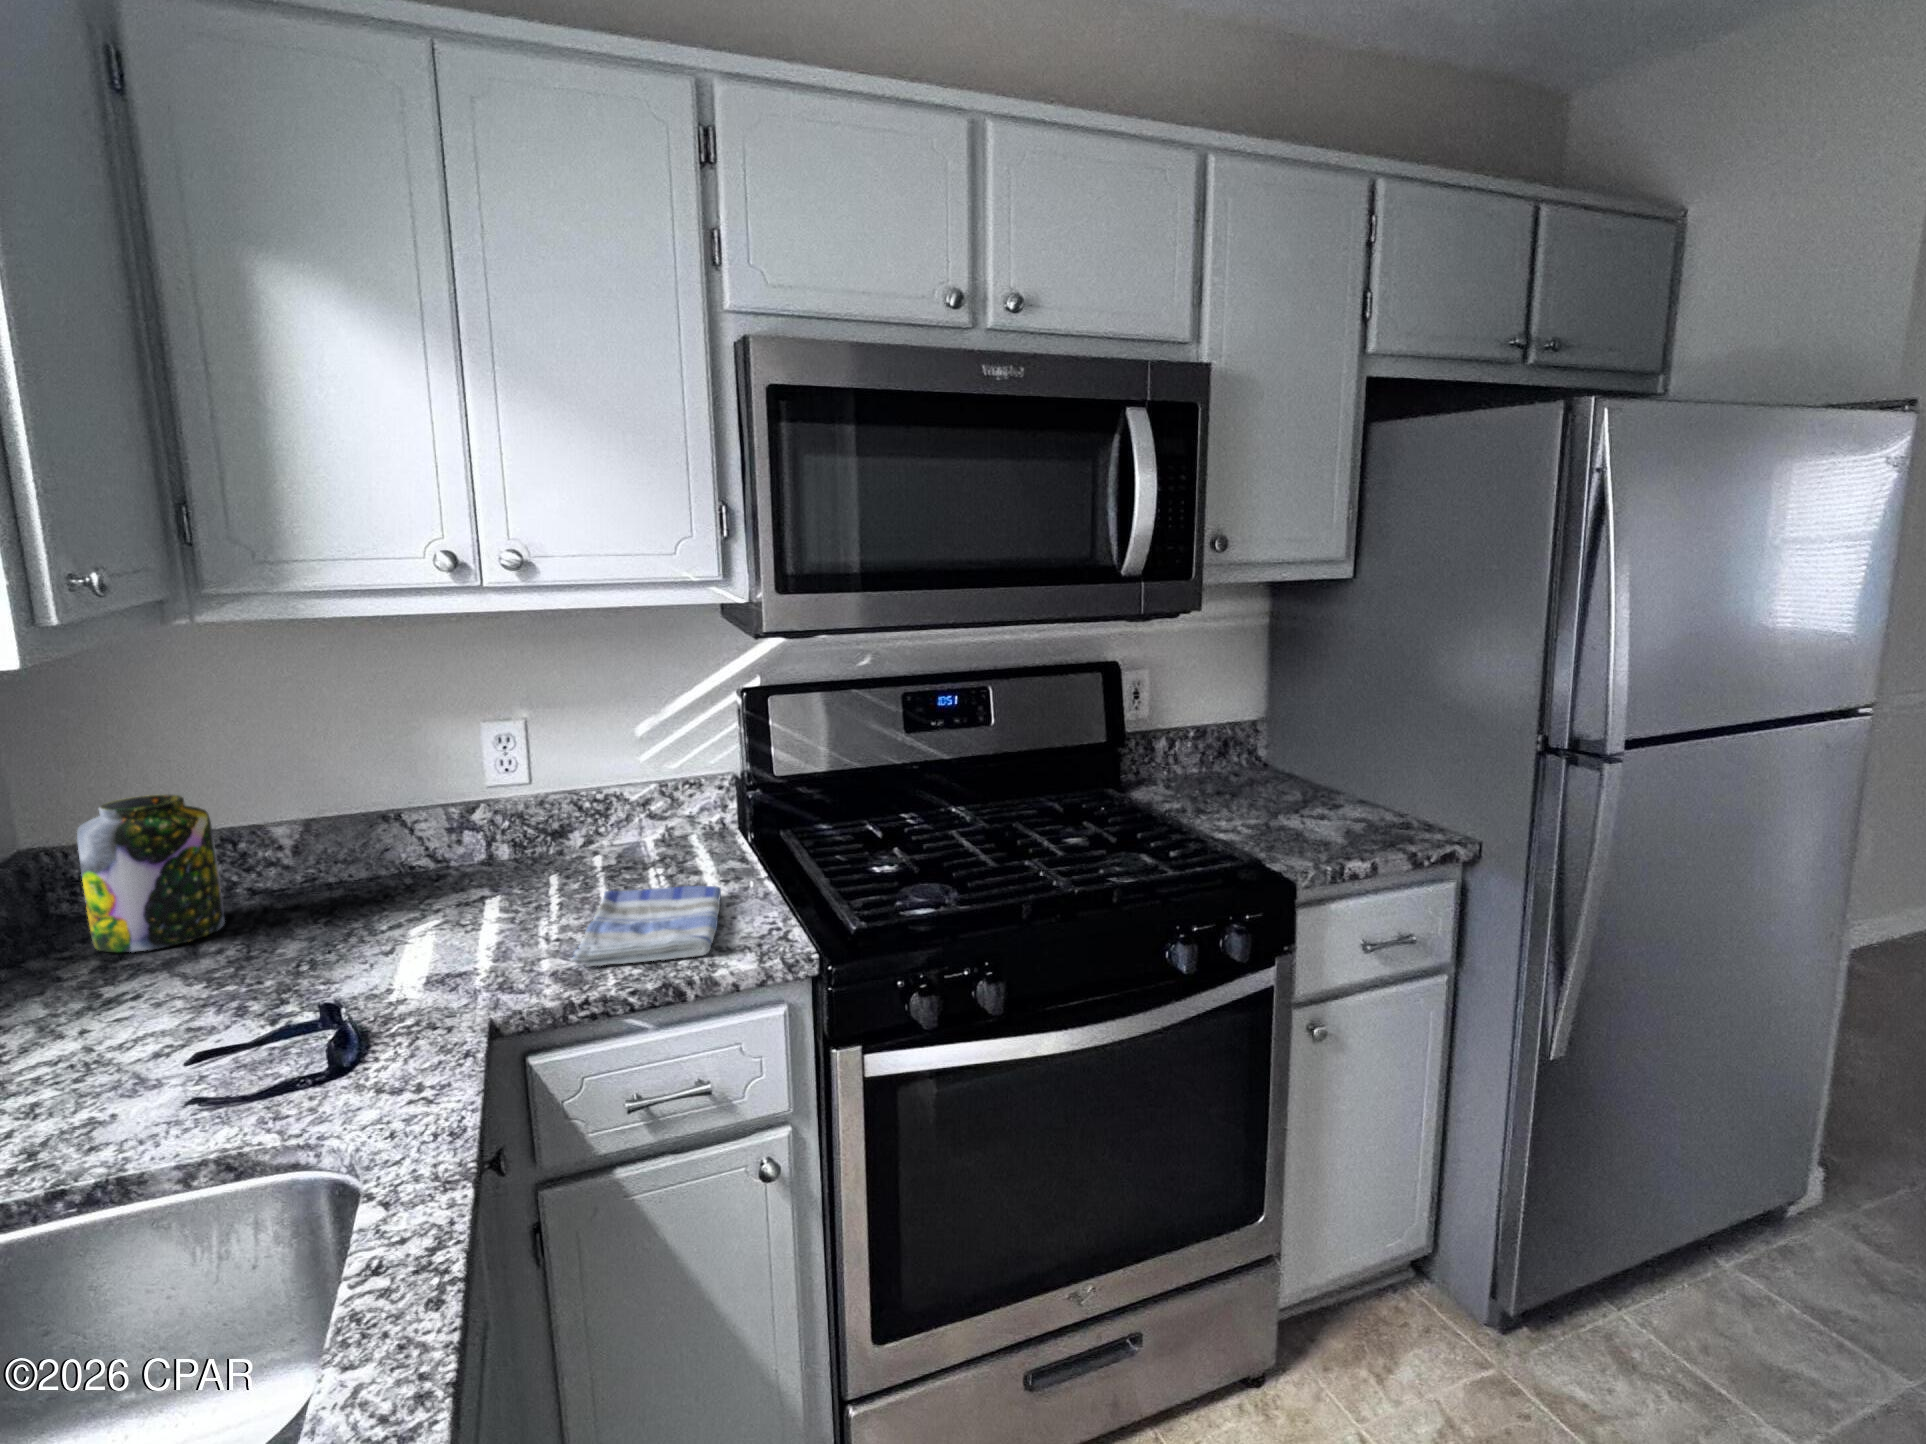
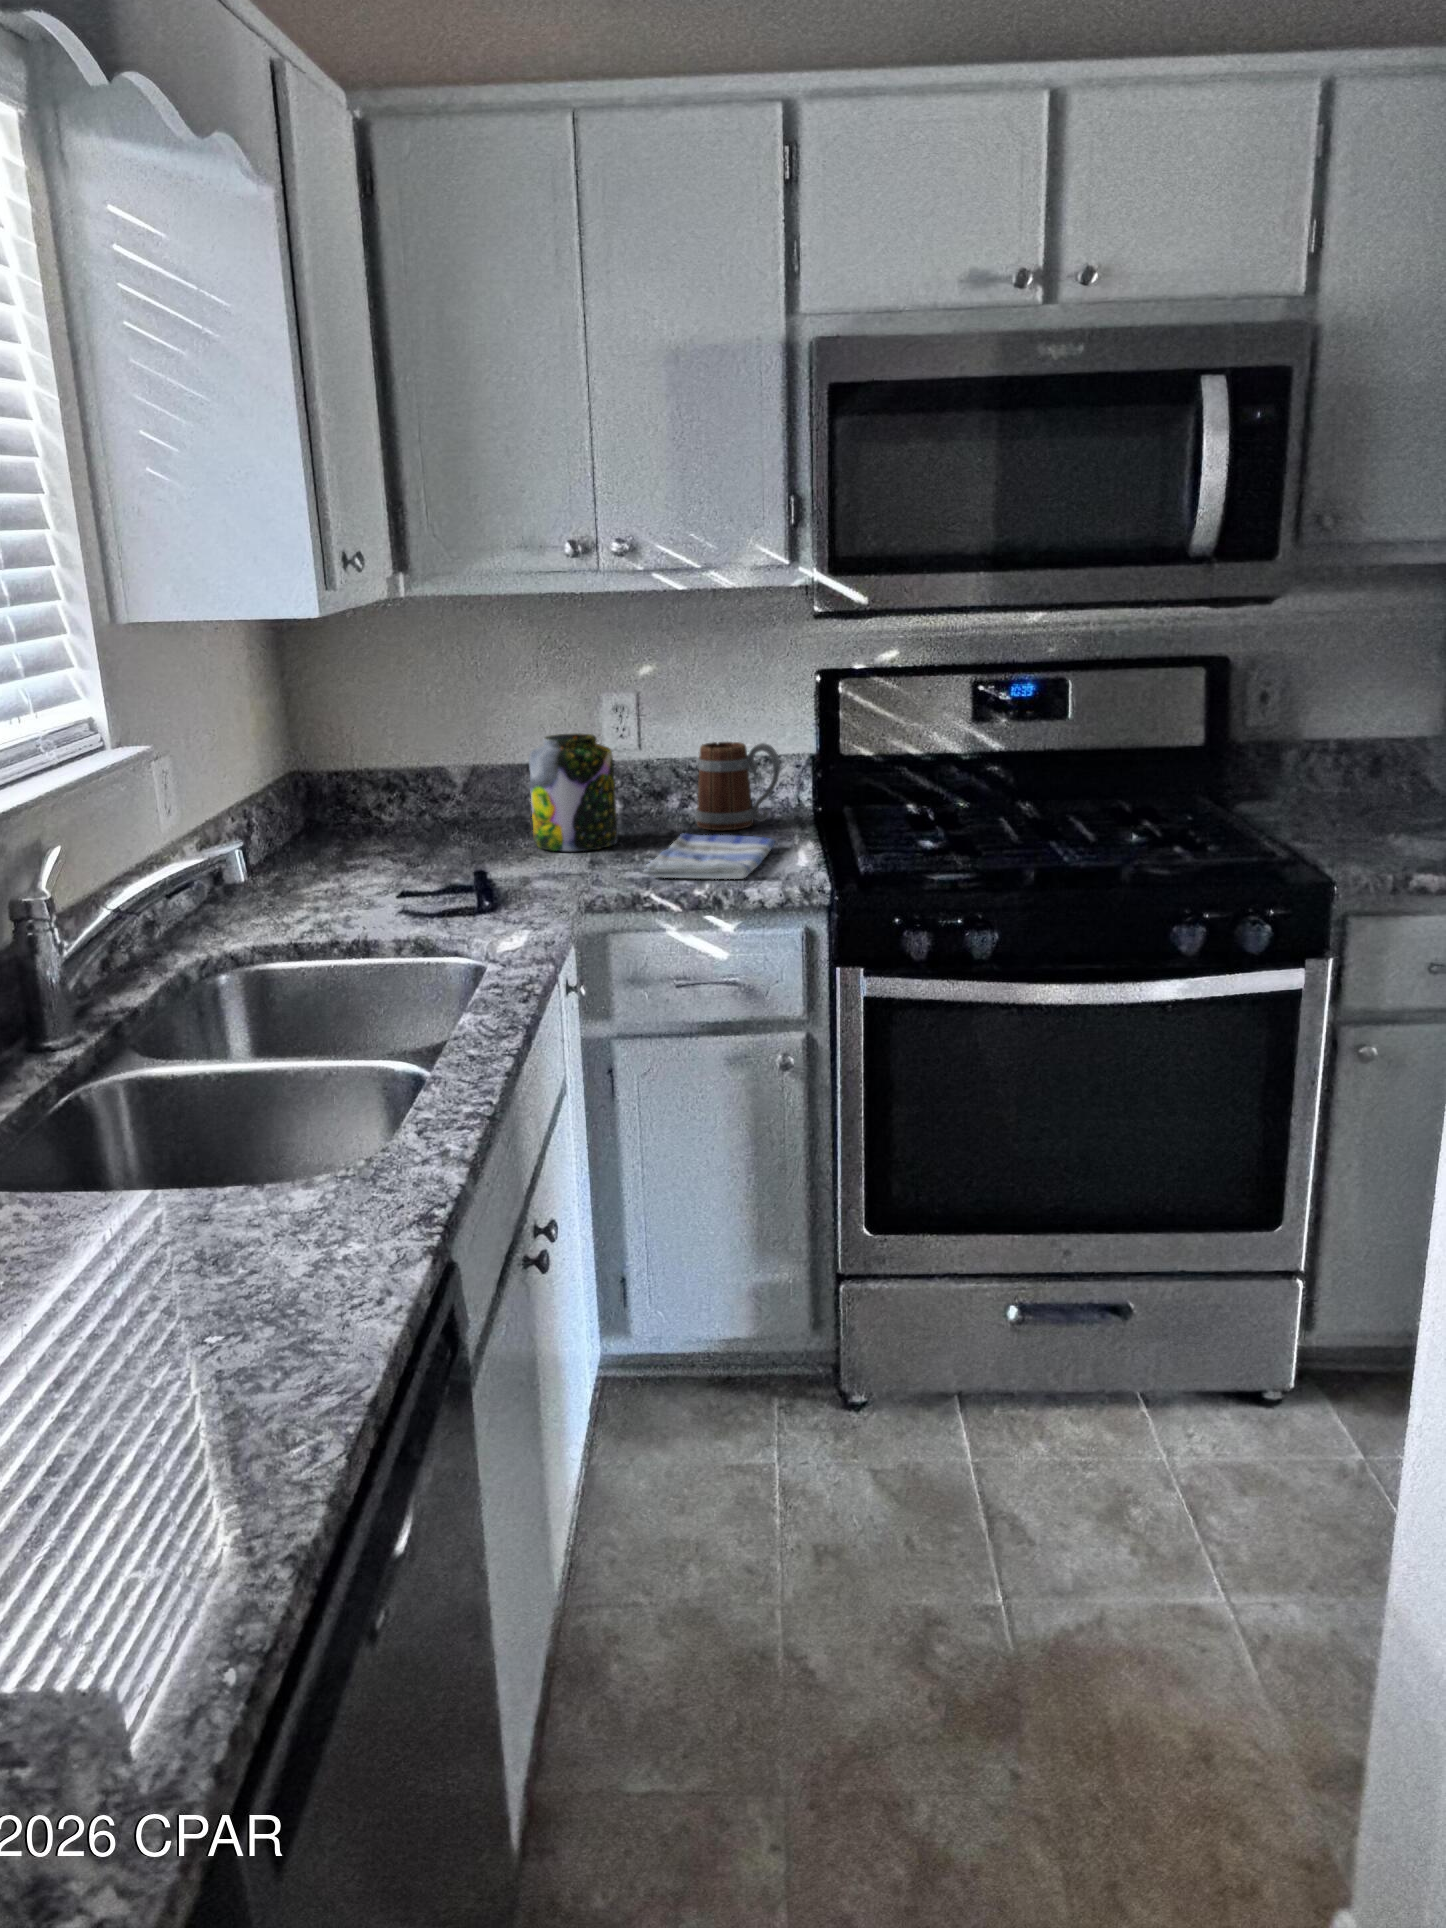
mug: none [610,770,708,875] -> present [695,742,780,830]
jar: present [77,794,225,952] -> present [529,733,617,851]

